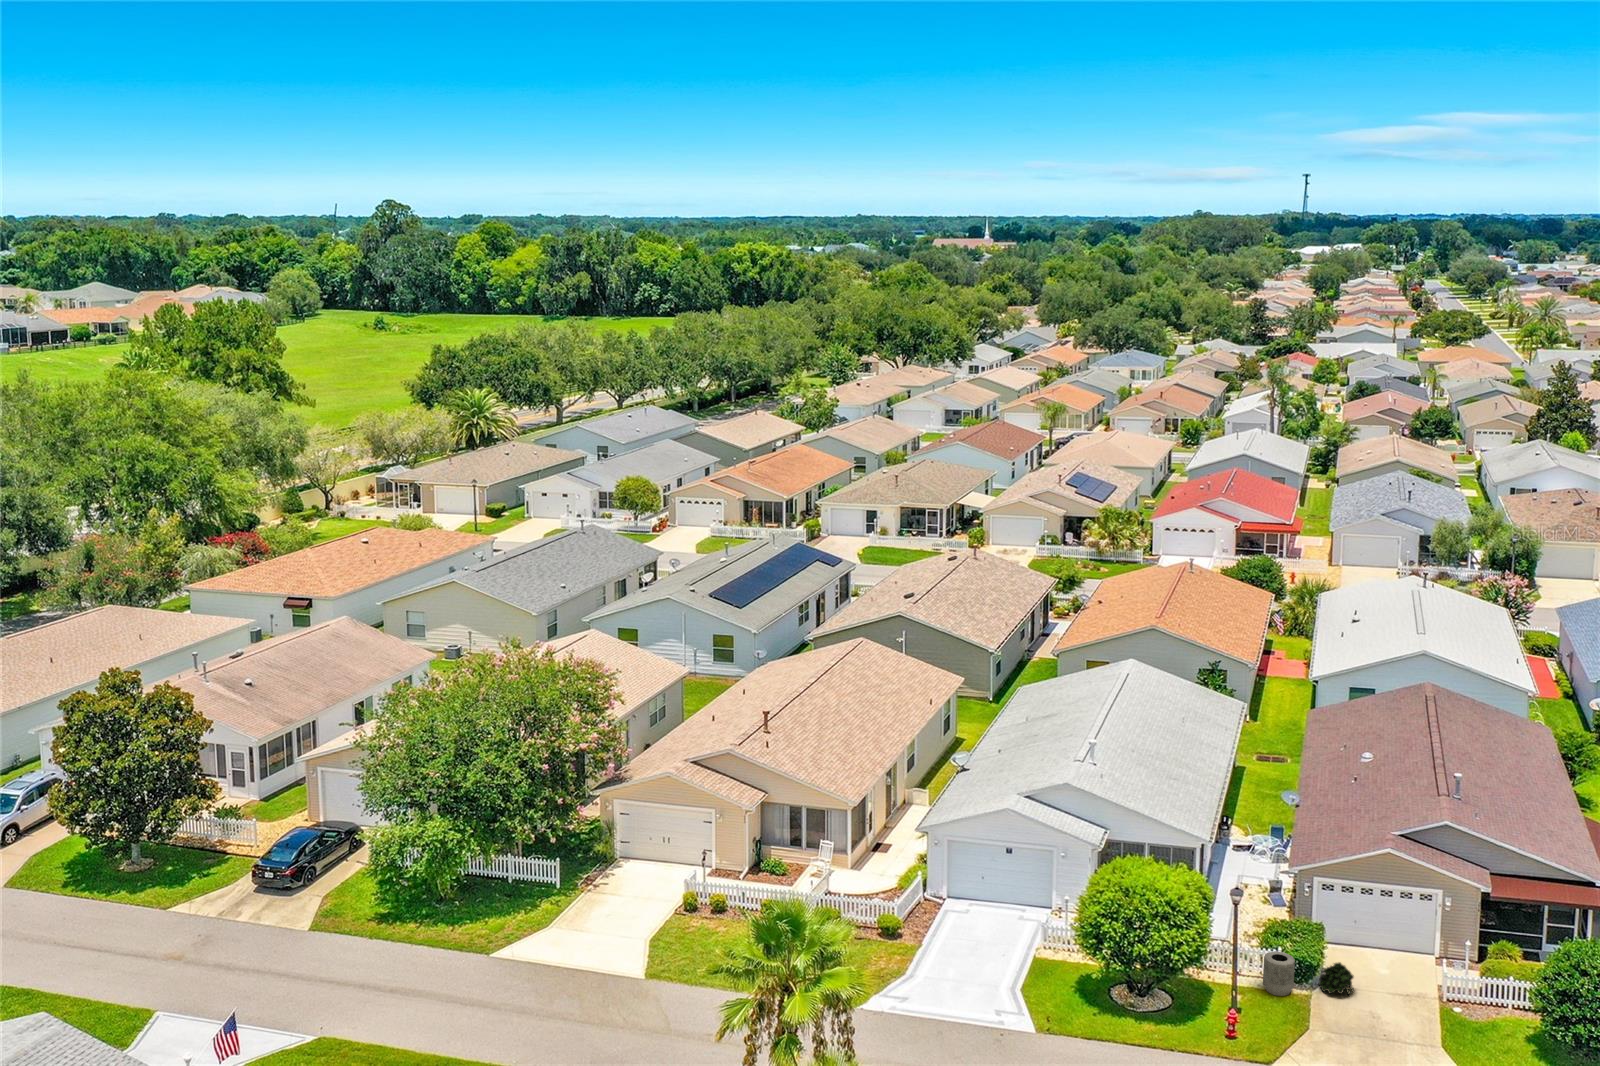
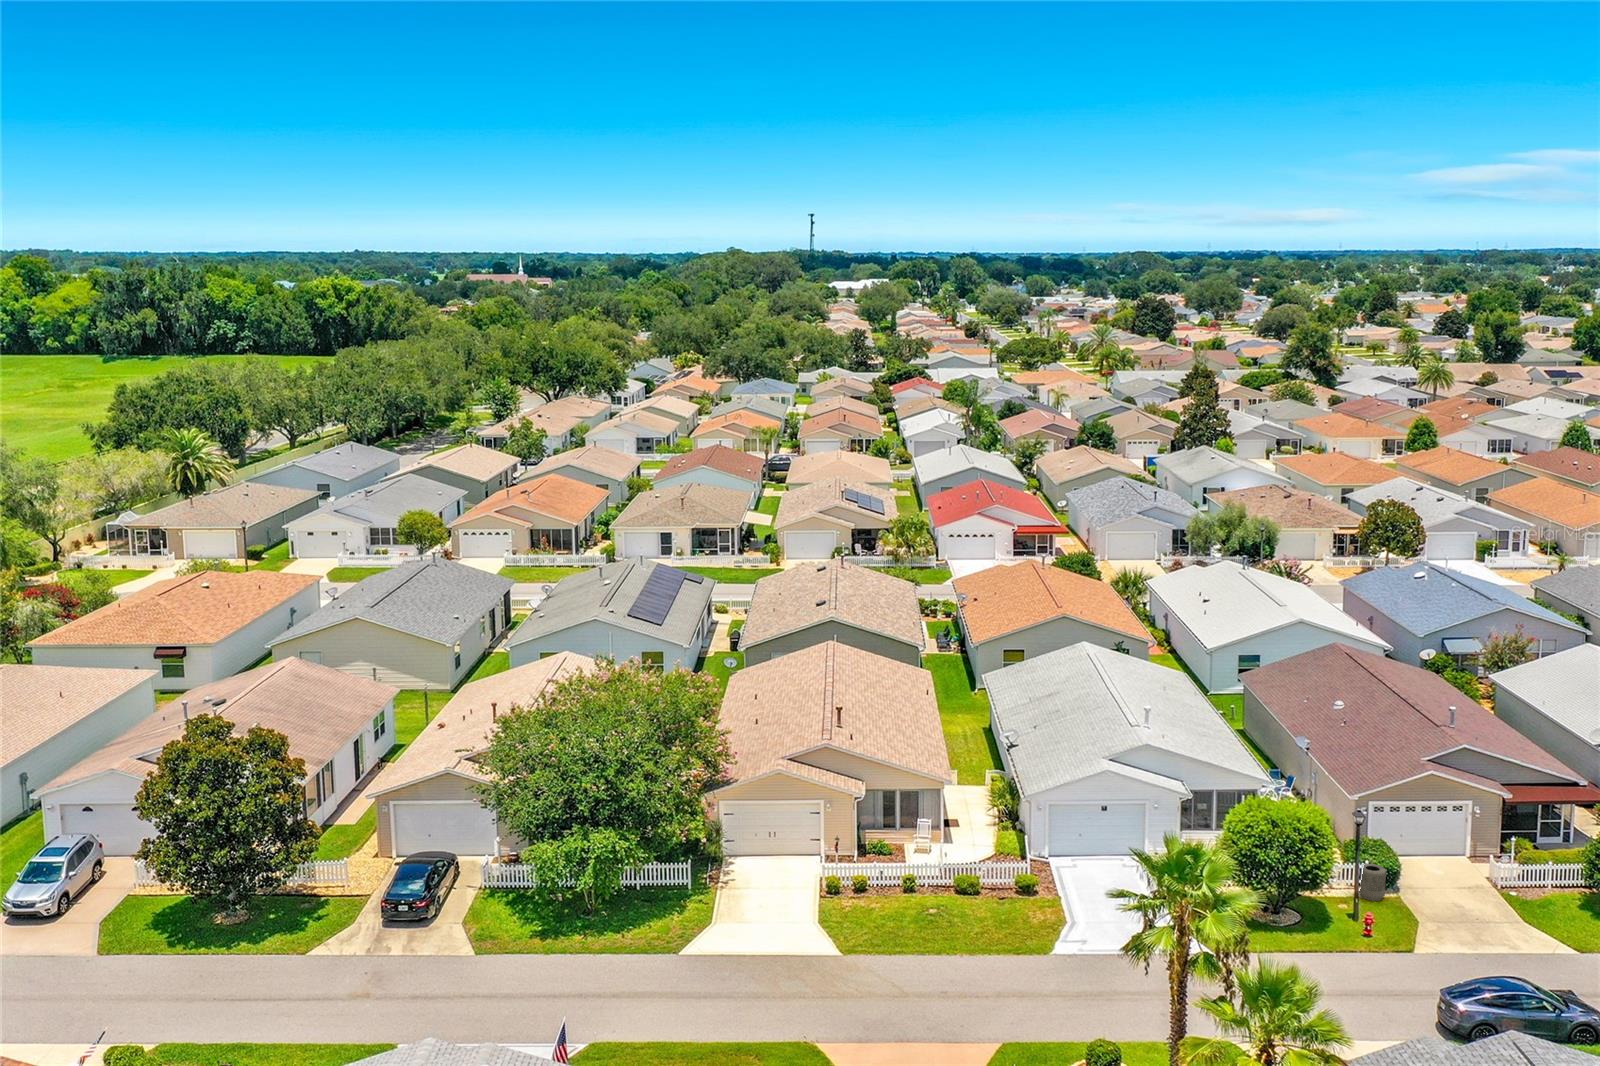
potted plant: present [1319,962,1355,995] -> none [1398,867,1432,894]

